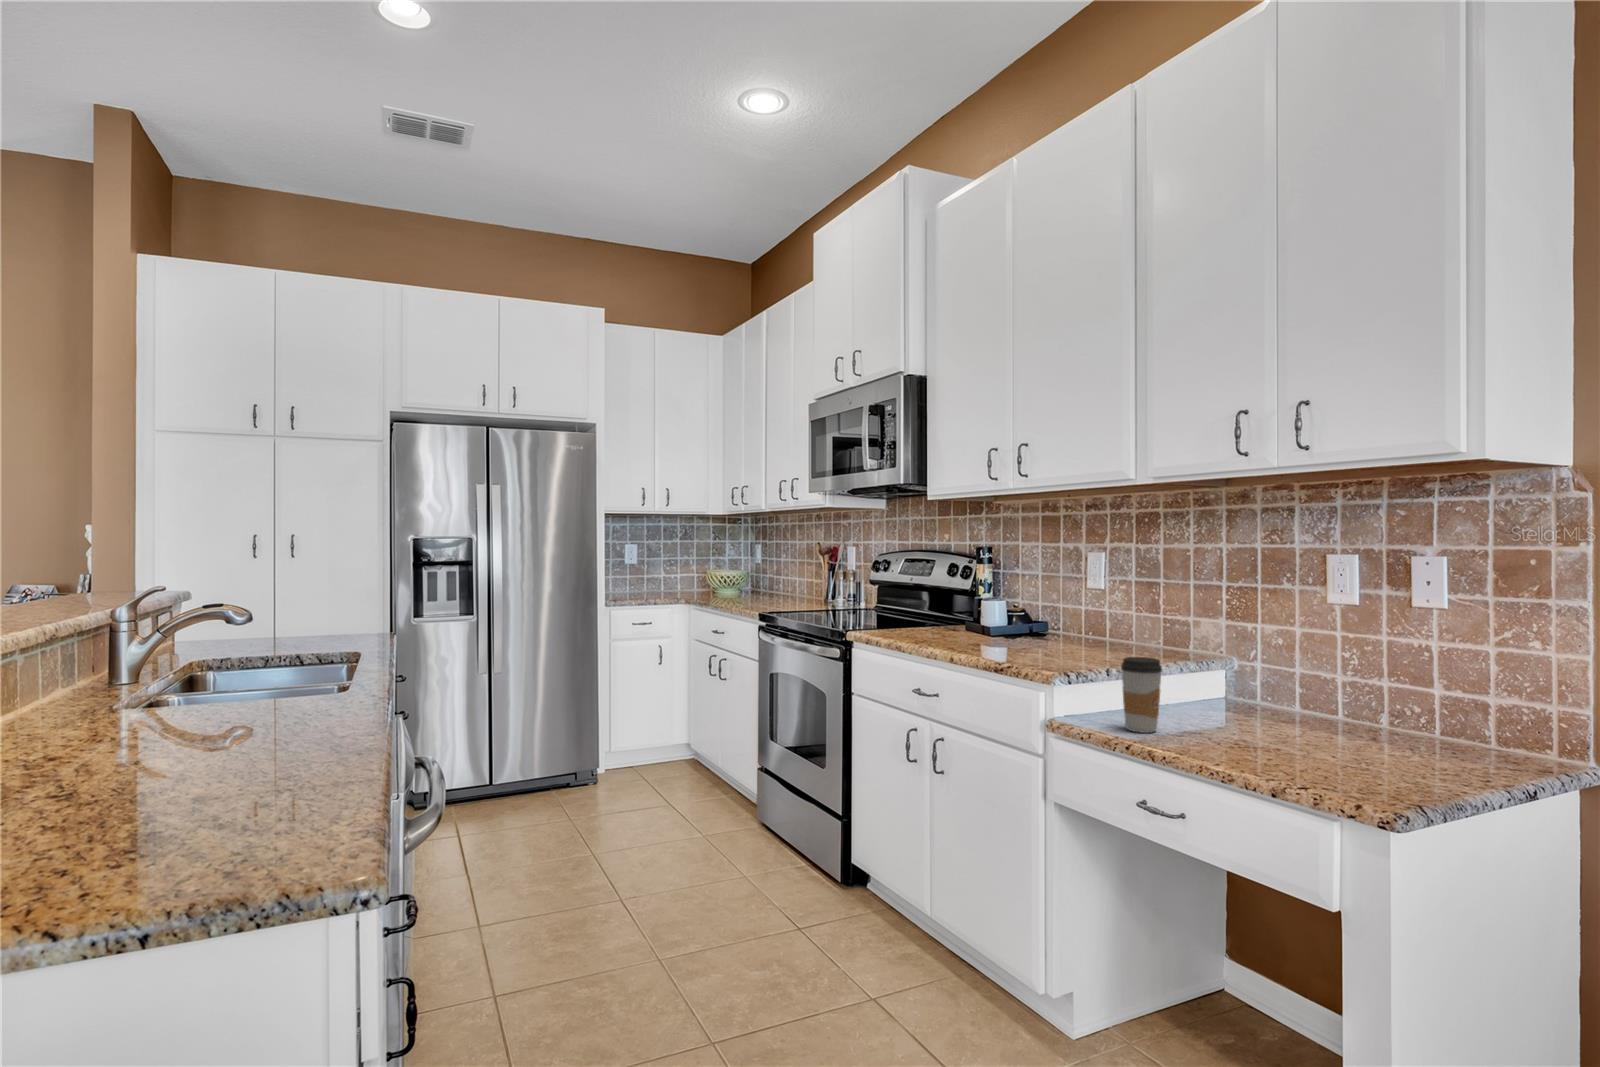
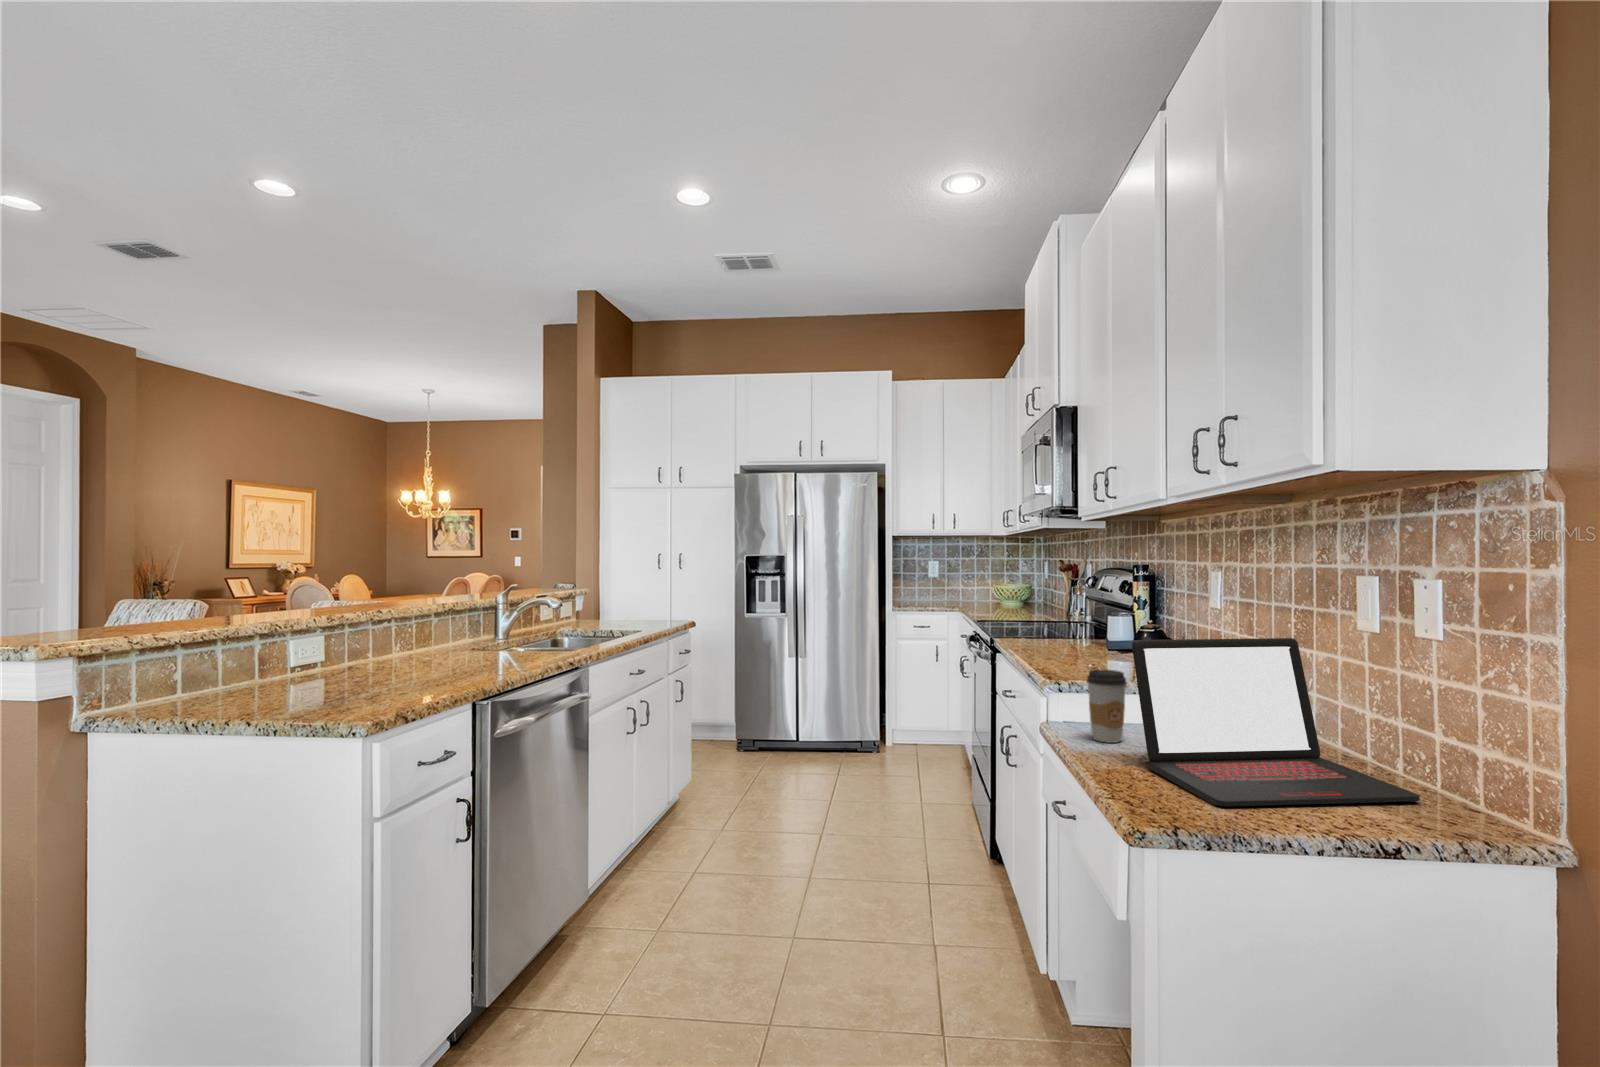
laptop: none [1215,614,1457,778] -> present [1132,638,1420,806]

